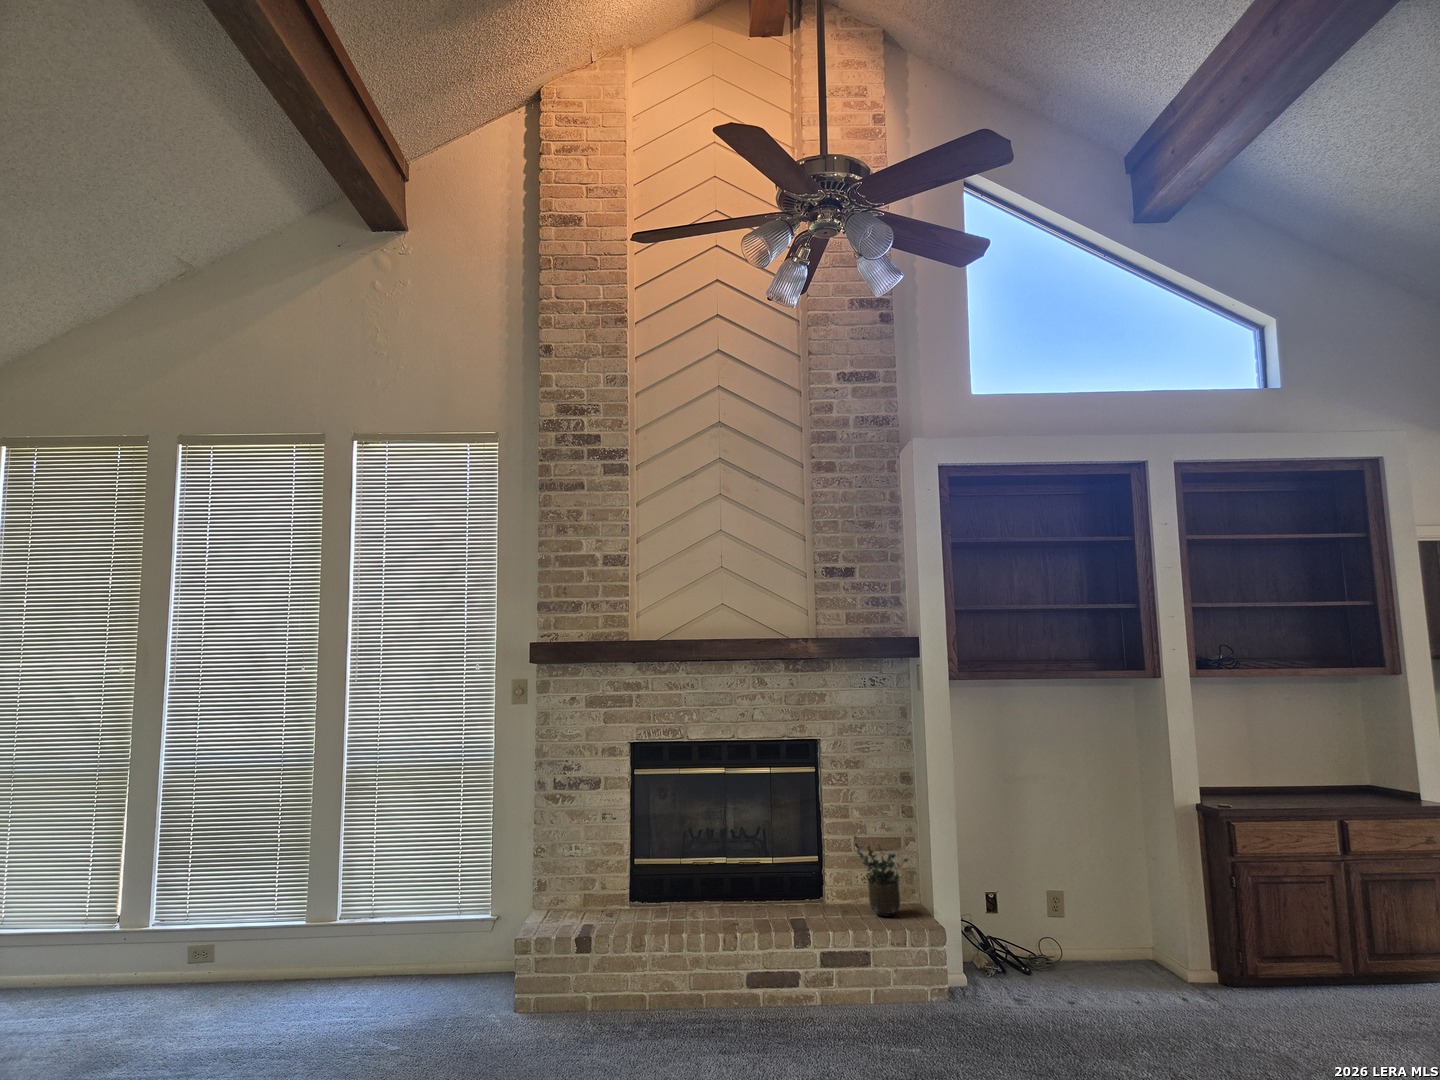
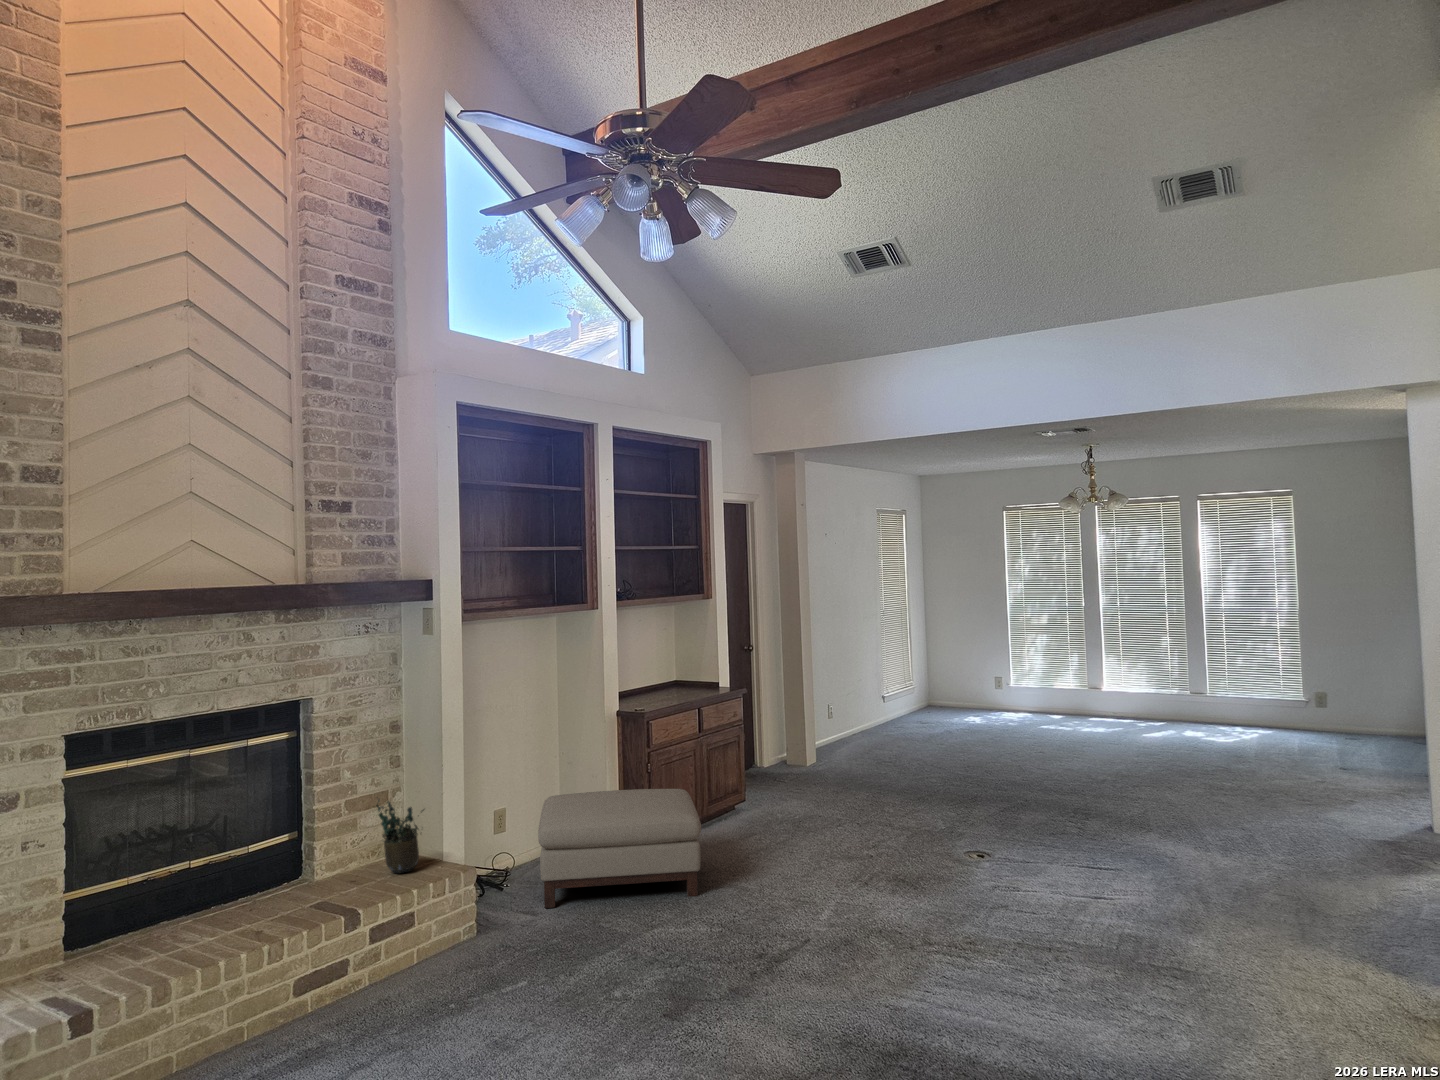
ottoman: none [1025,885,1273,1059] -> present [538,789,701,908]

